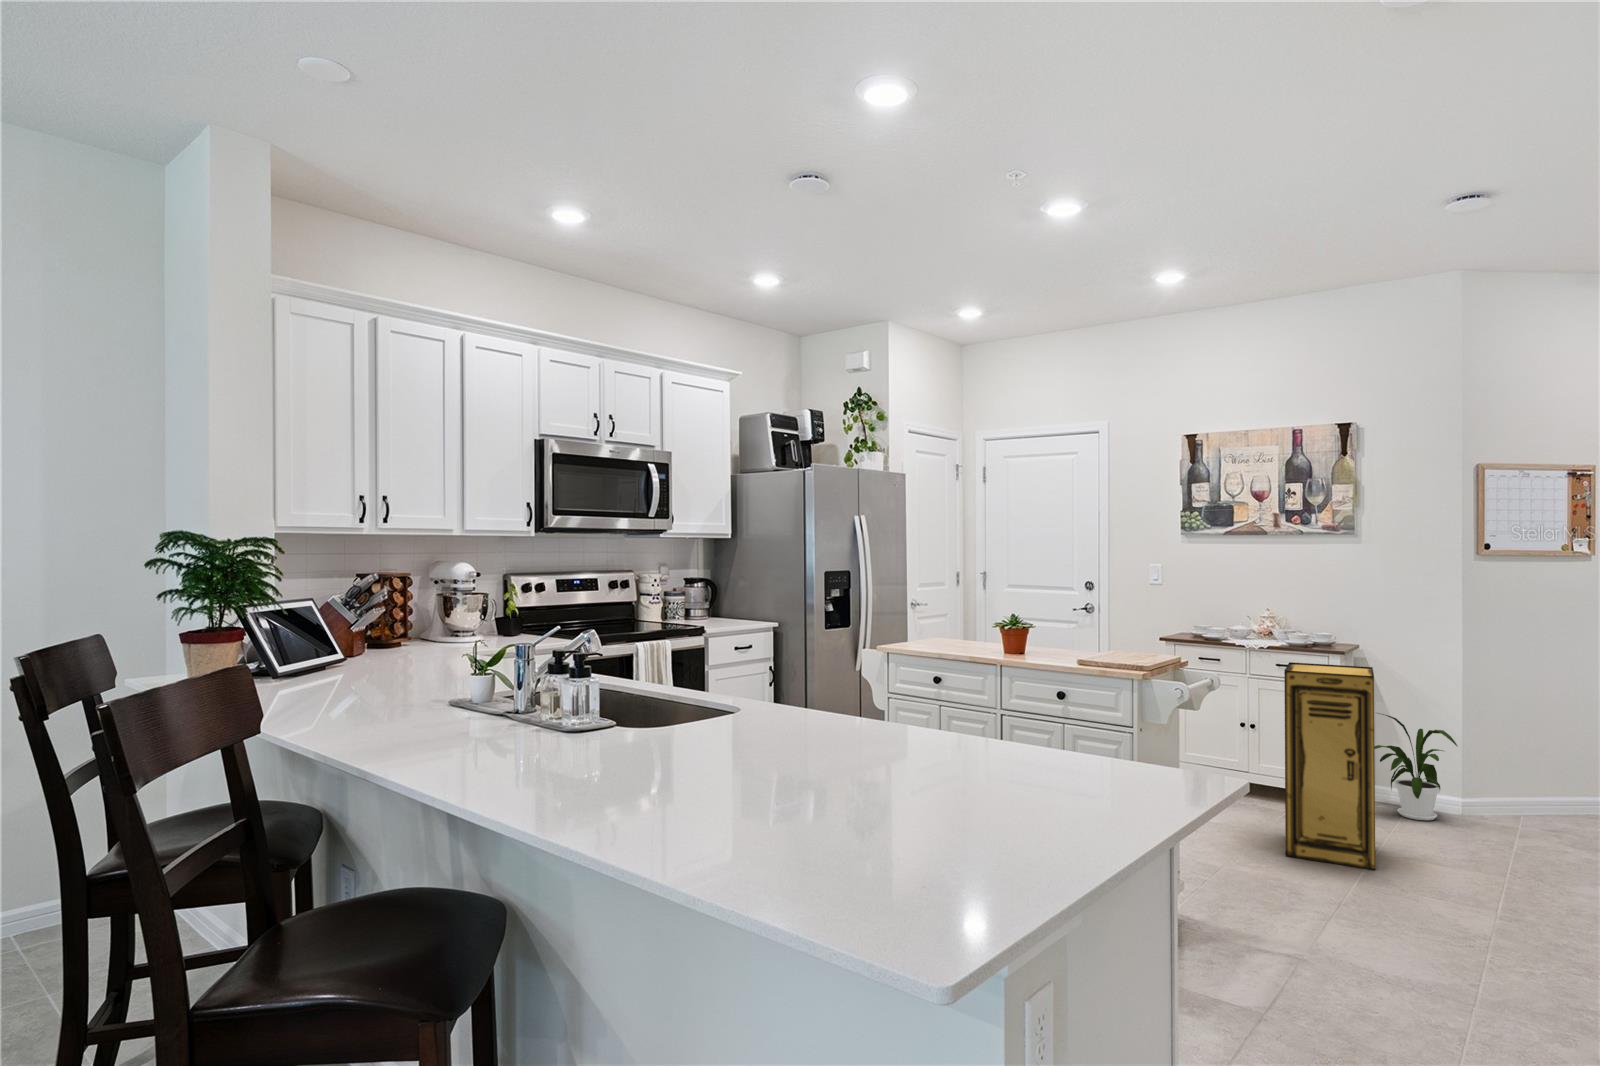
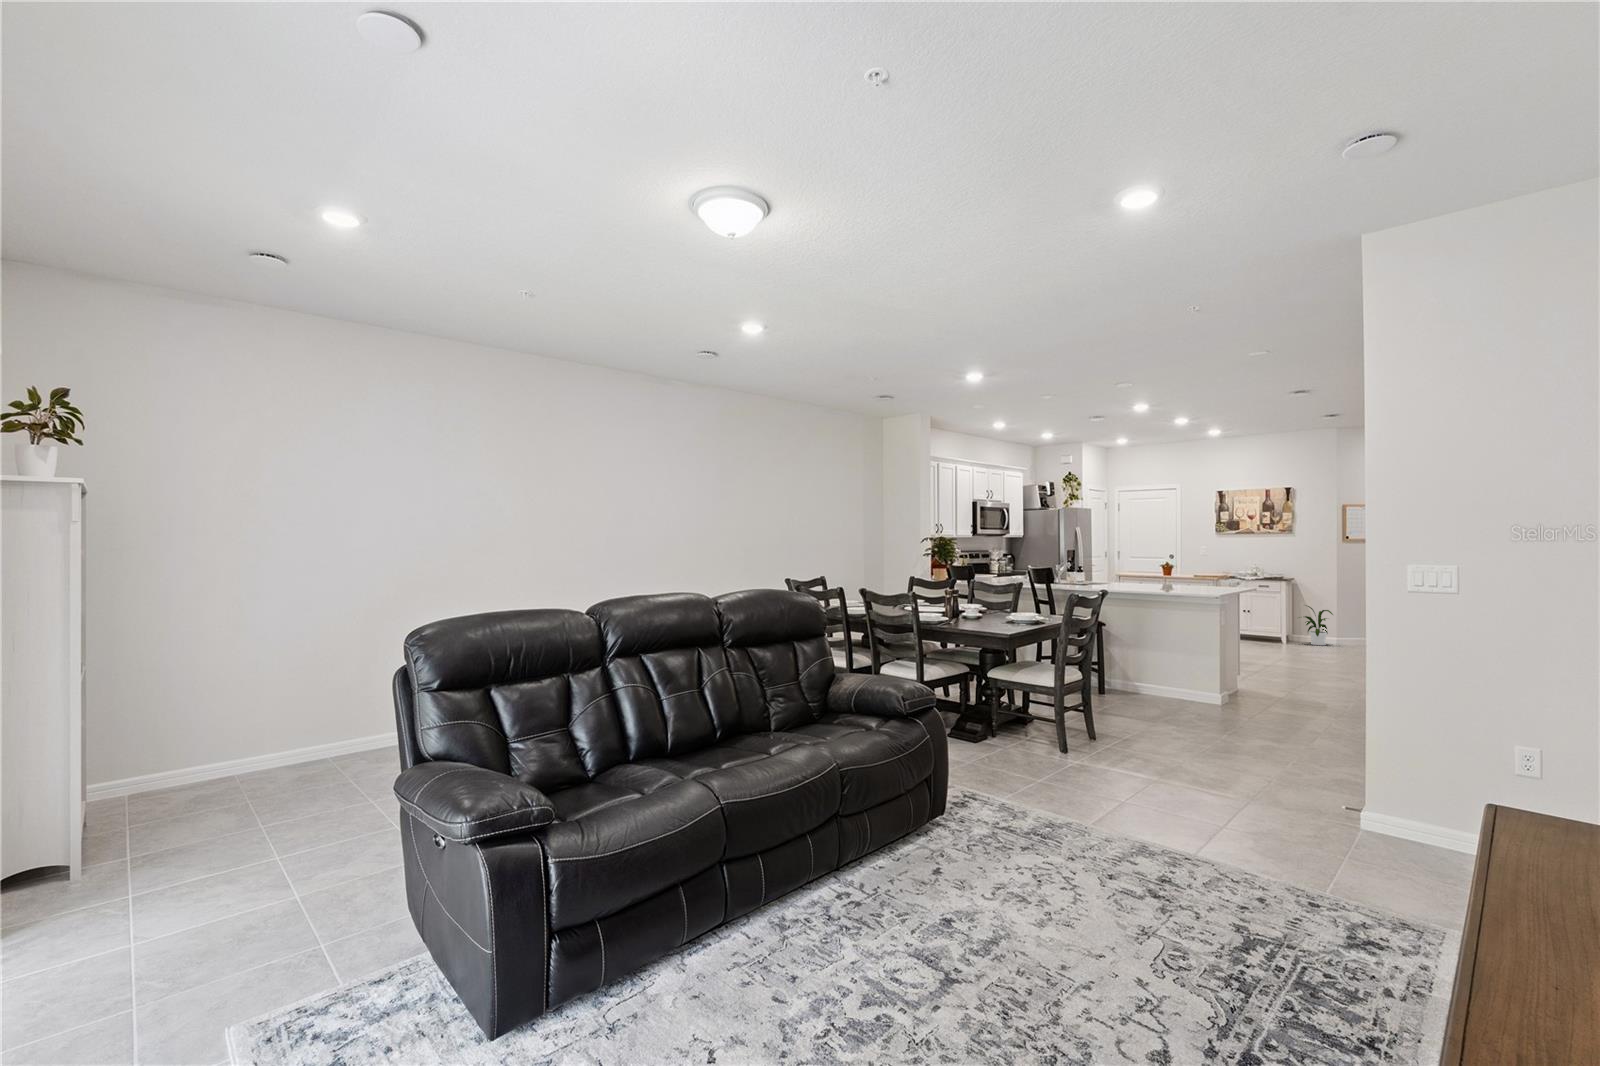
storage cabinet: present [1284,662,1375,870] -> none [1261,582,1297,653]

